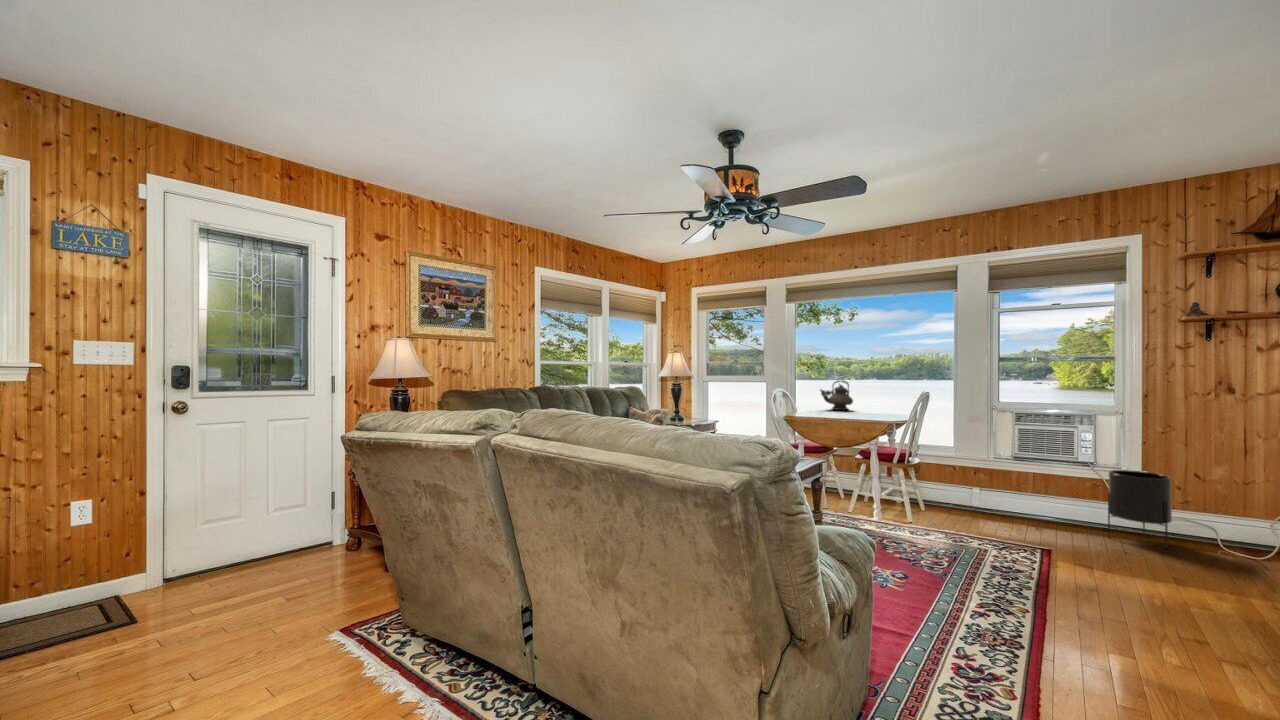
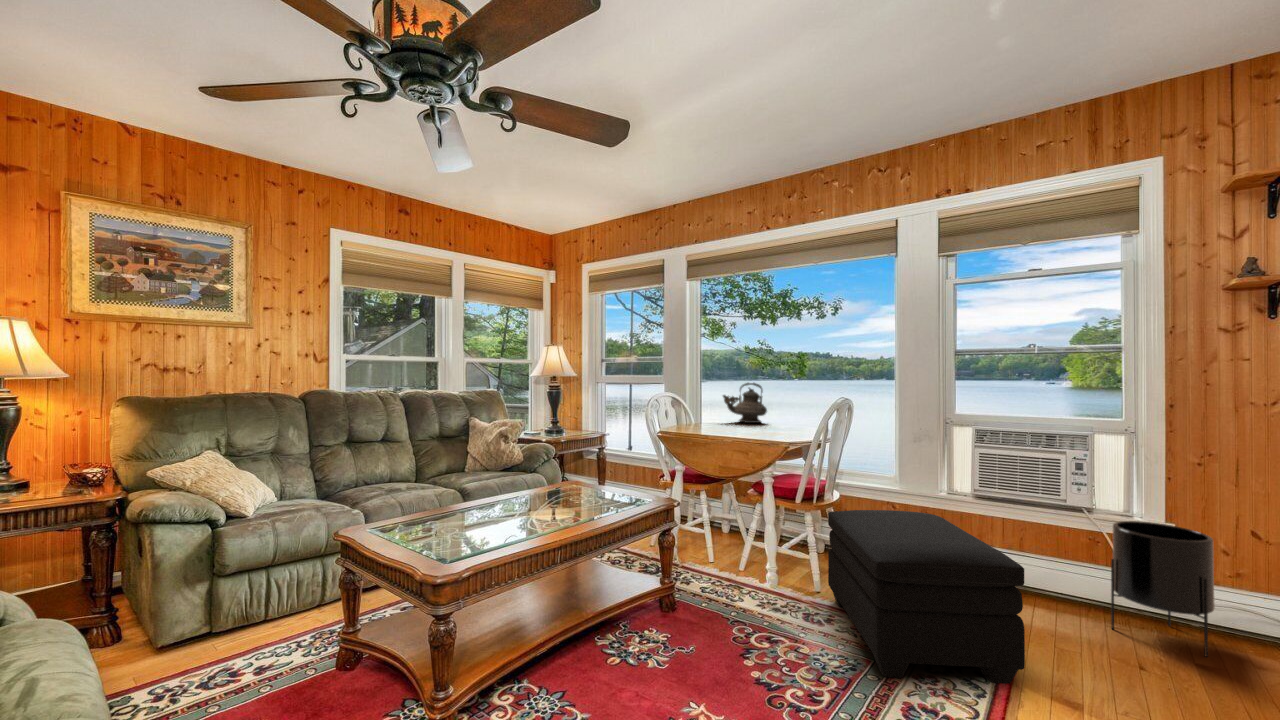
ottoman: none [922,465,1062,560] -> present [828,510,1025,684]

